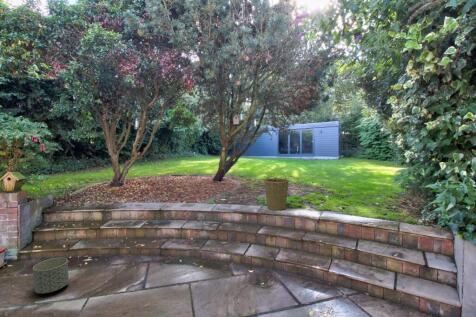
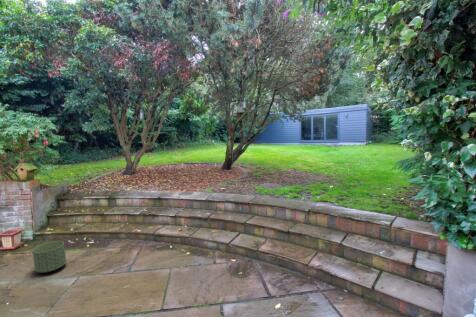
basket: present [264,174,289,210] -> none [259,163,284,201]

